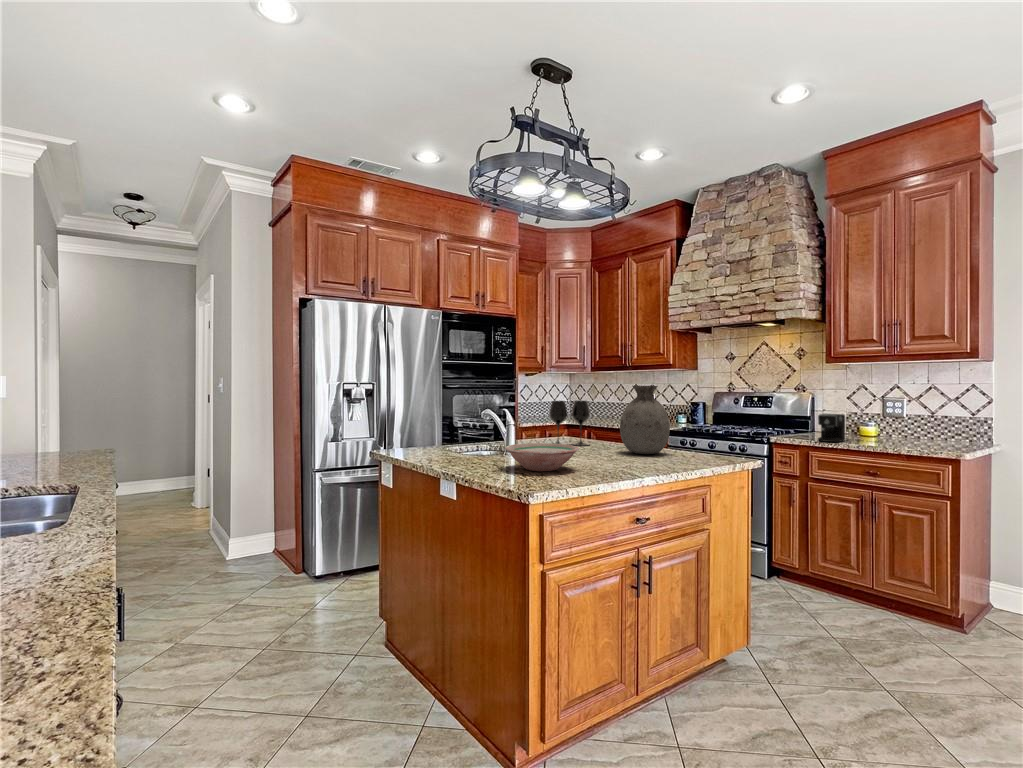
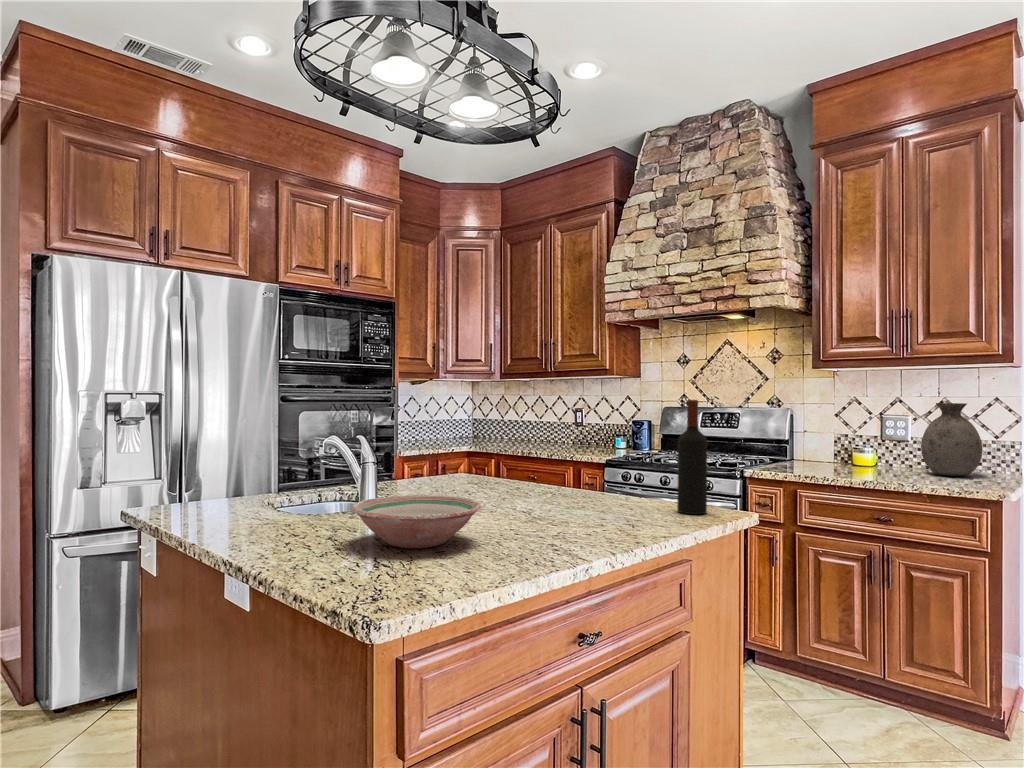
vase: present [620,386,670,454] -> present [921,403,982,476]
wine bottle: none [706,387,726,460] -> present [677,400,707,514]
wine glass: present [549,400,590,446] -> none [435,420,499,492]
coffee maker: present [818,414,879,442] -> none [808,437,888,477]

